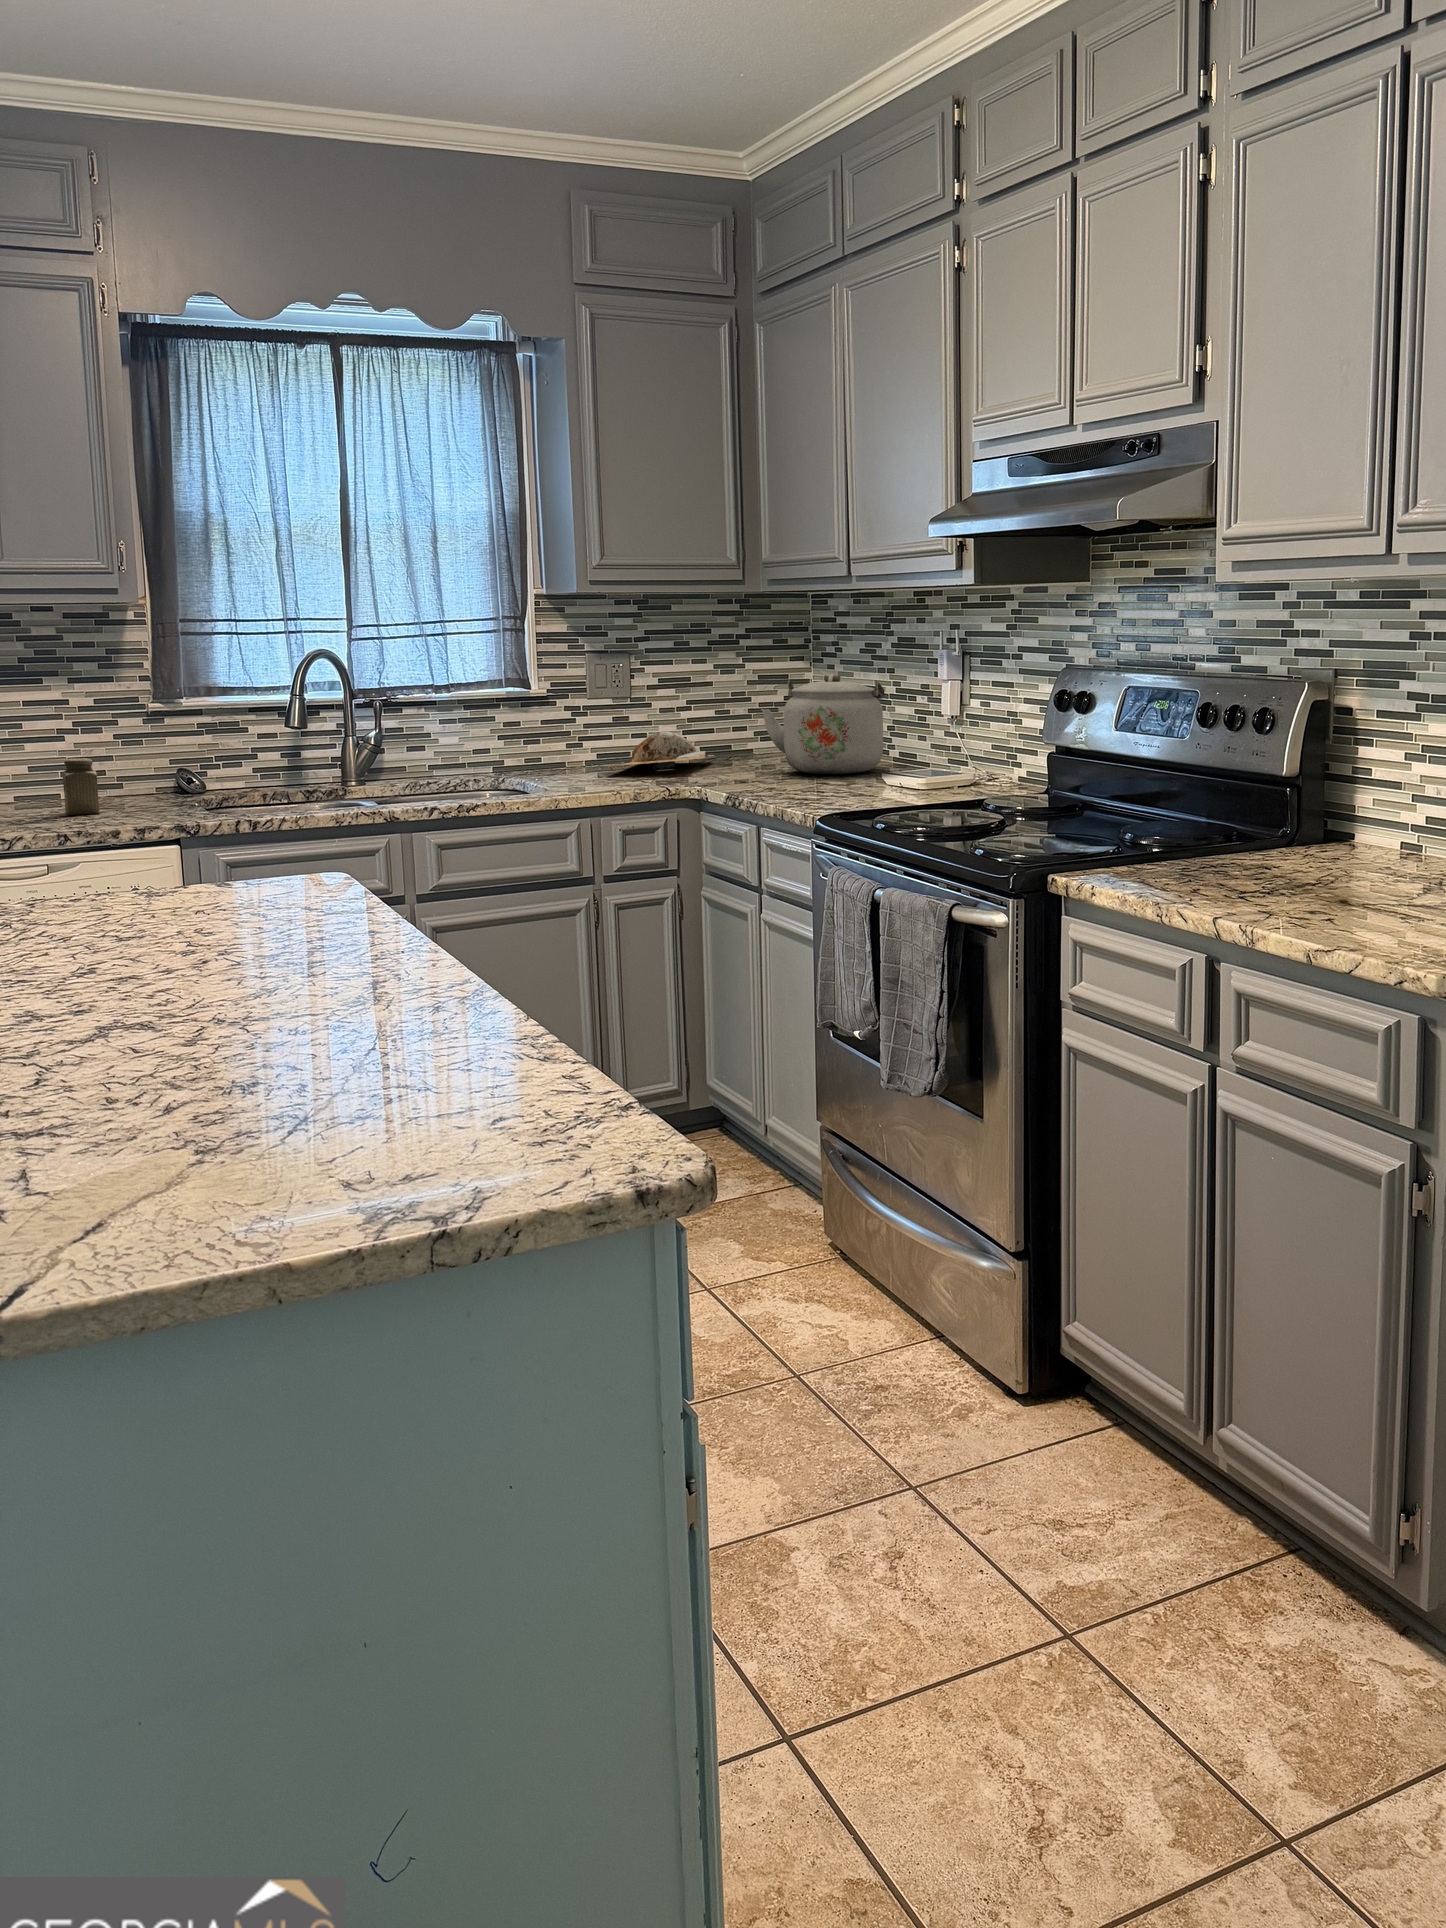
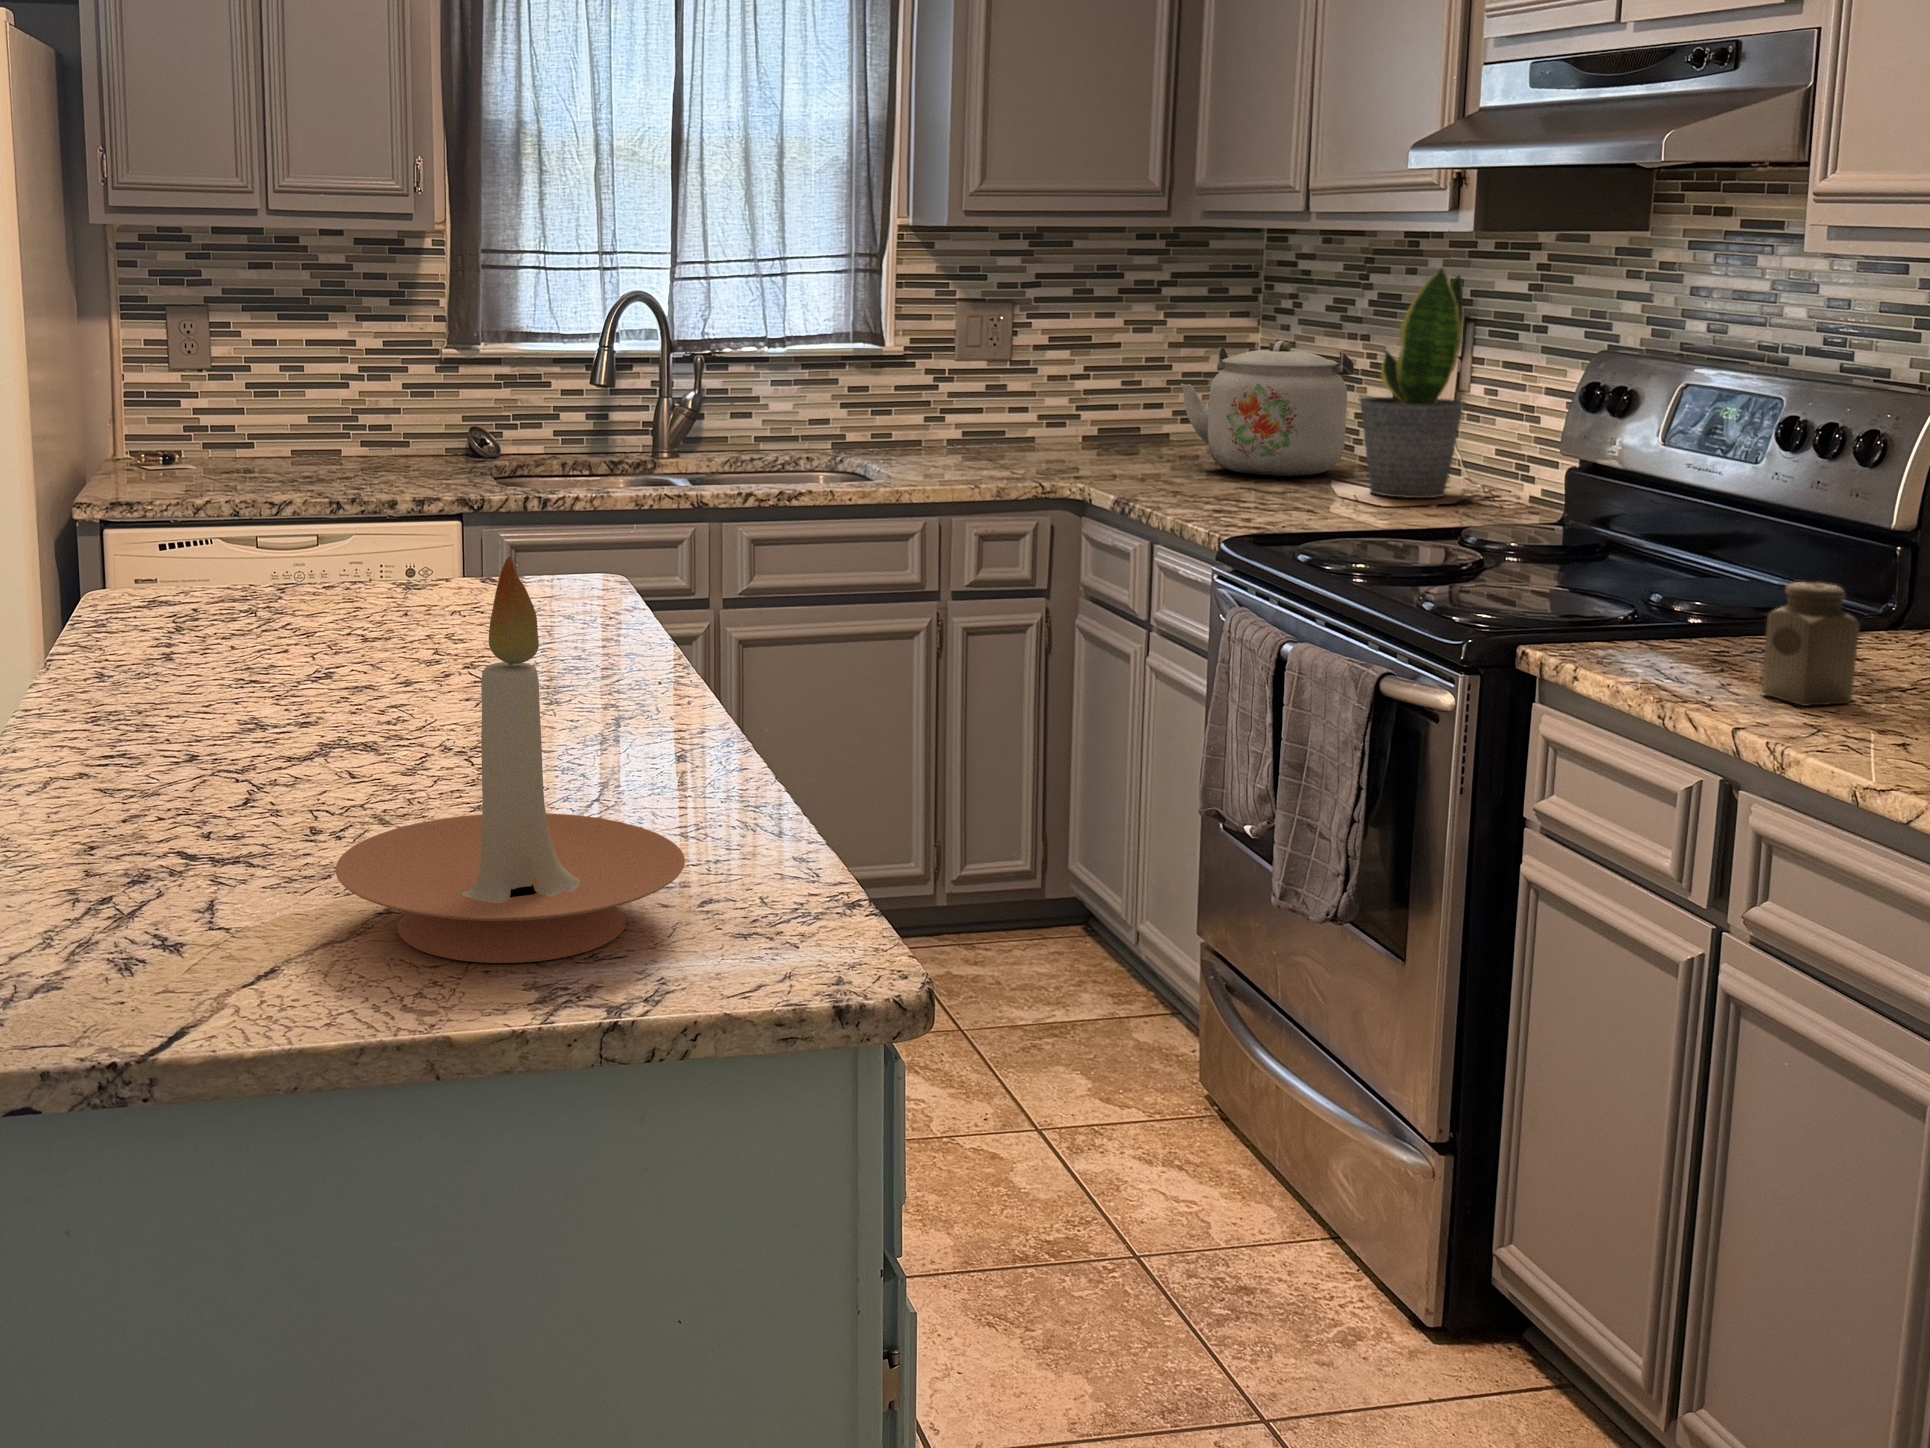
potted plant: none [895,613,971,783] -> present [1359,268,1466,498]
chopping board: present [606,732,711,769] -> none [972,407,1119,456]
salt shaker: present [62,758,99,815] -> present [1762,582,1860,705]
candle holder: none [144,821,485,1200] -> present [336,557,685,963]

